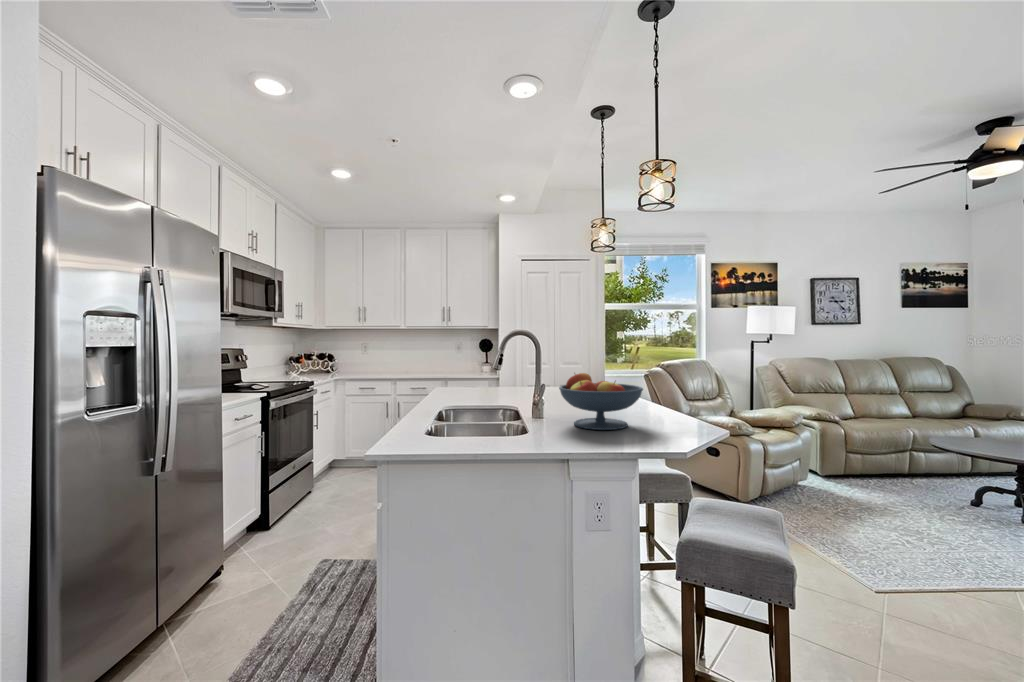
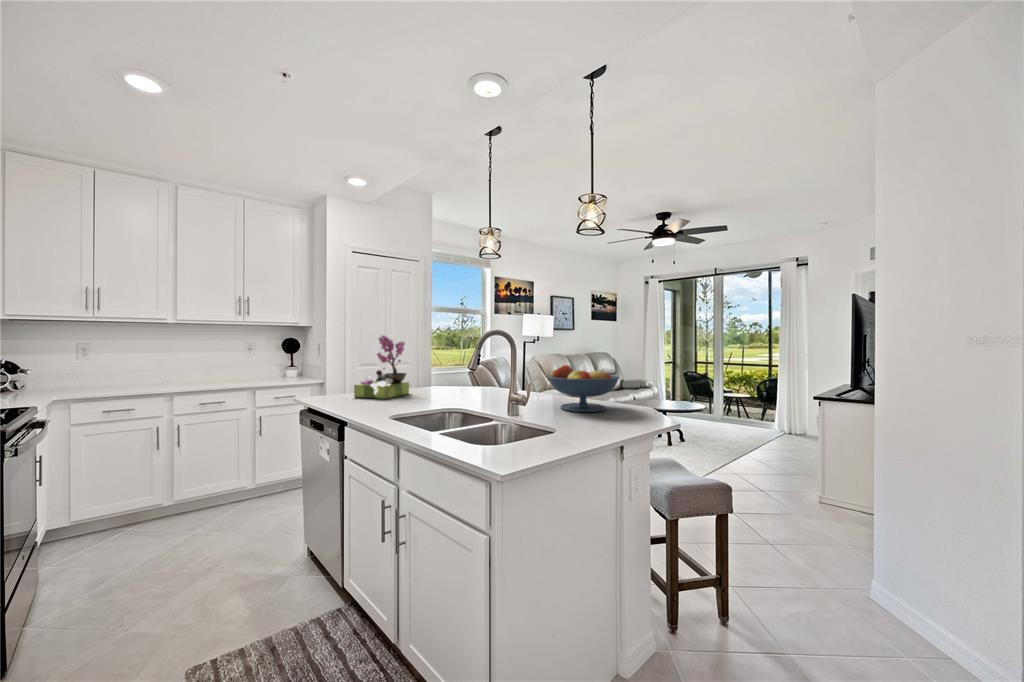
flower arrangement: none [459,338,504,396] -> present [354,335,409,399]

